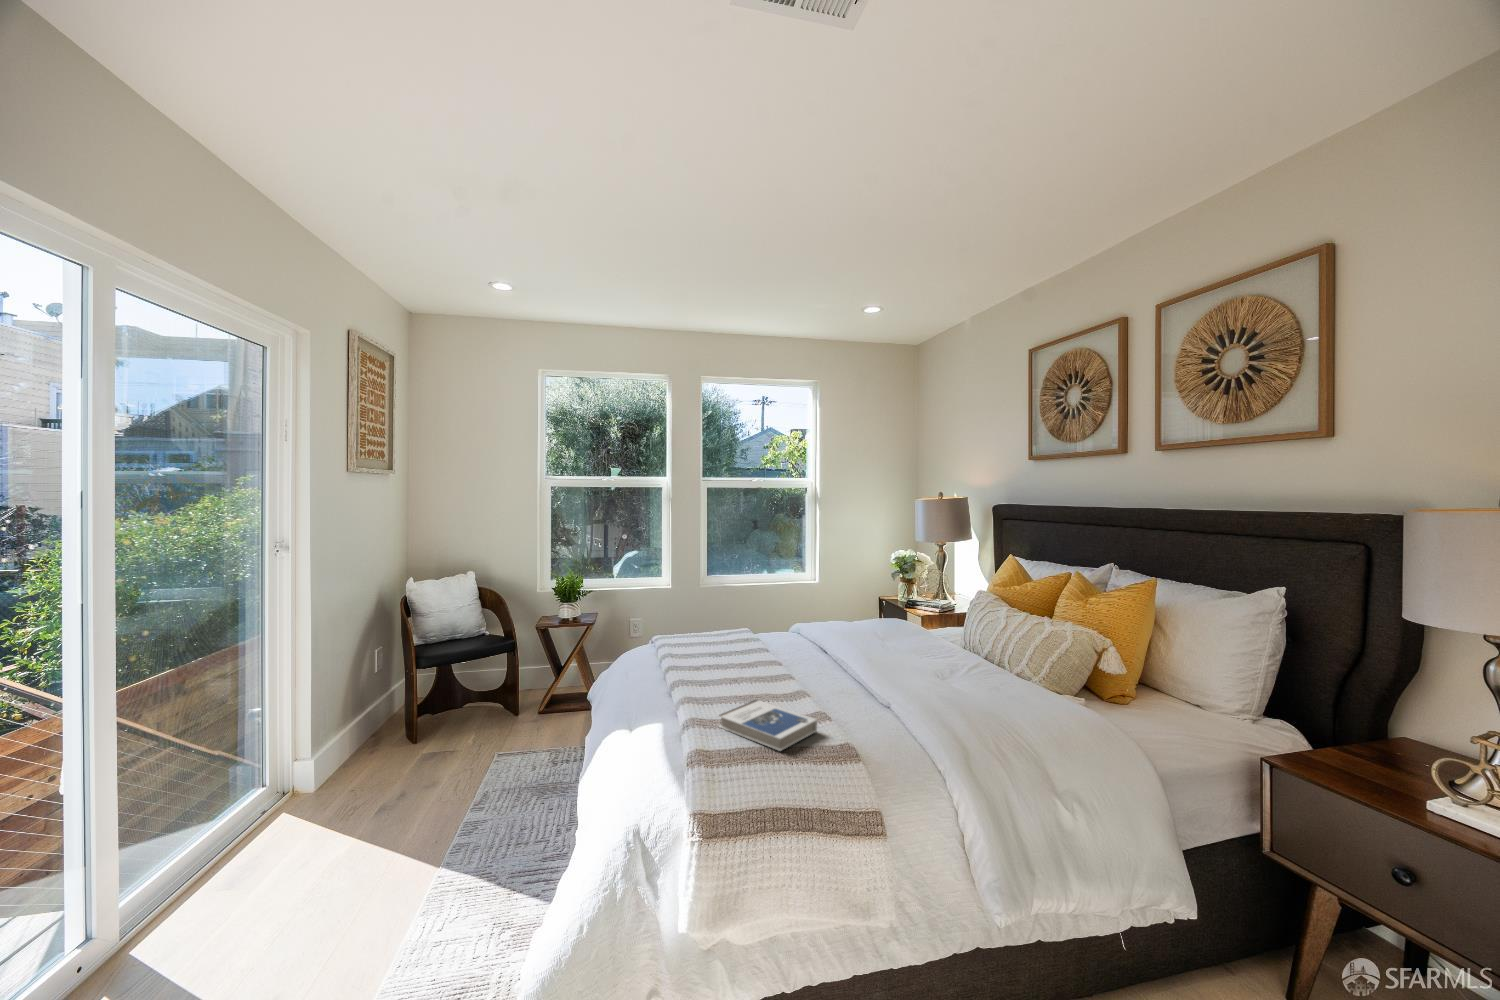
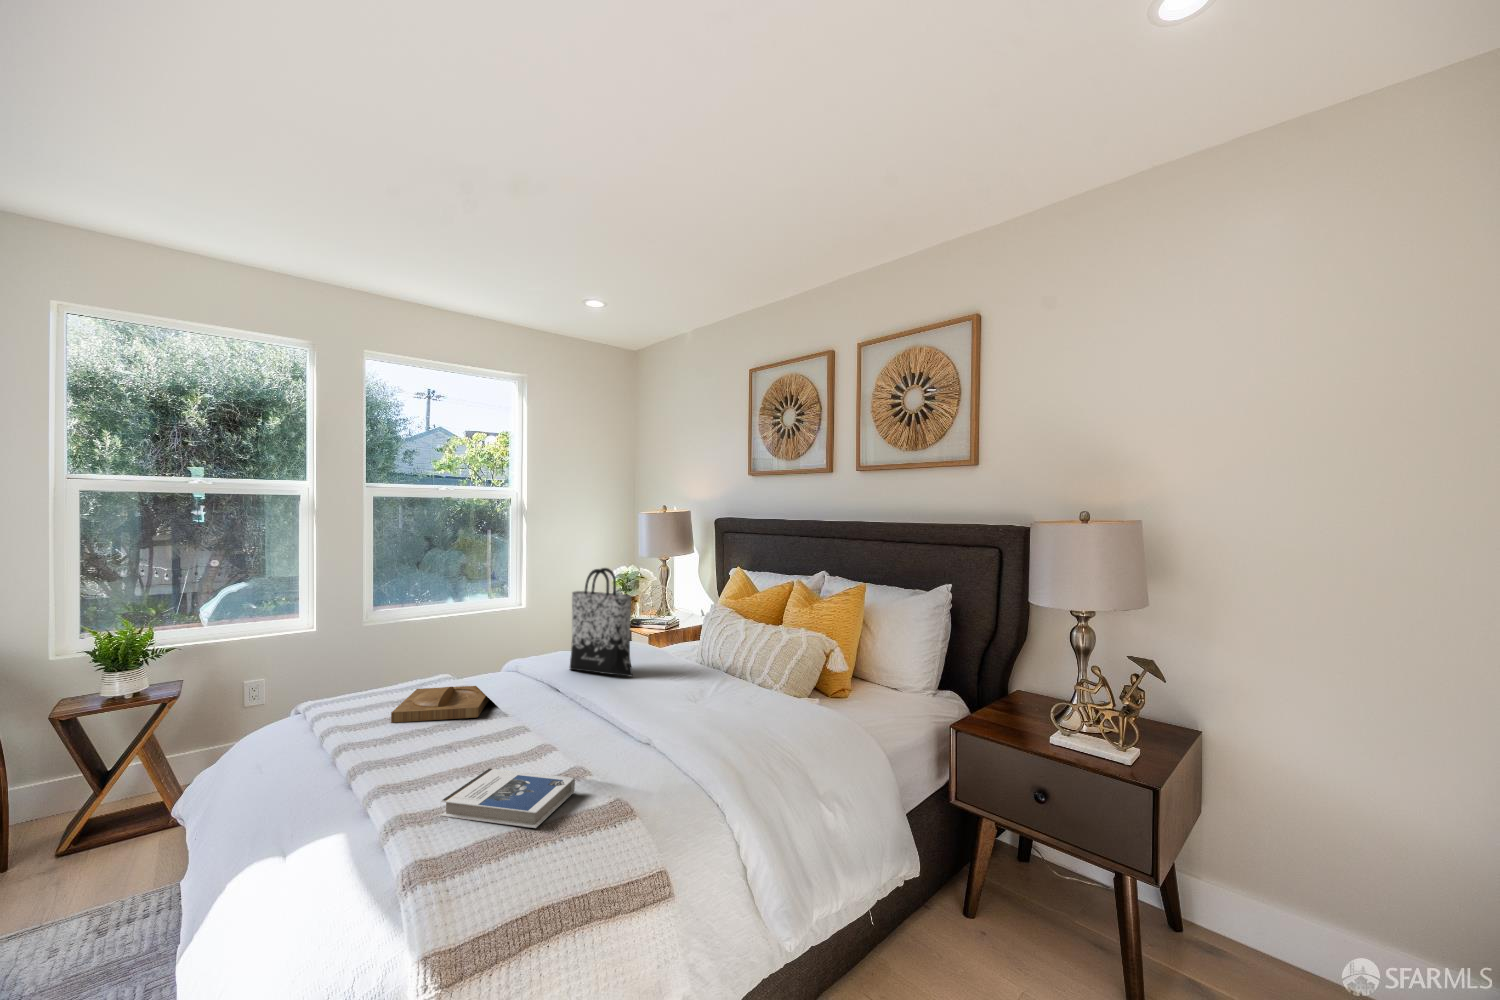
tote bag: none [839,548,891,647] -> present [570,568,632,677]
tray: none [702,634,777,662] -> present [391,686,489,723]

